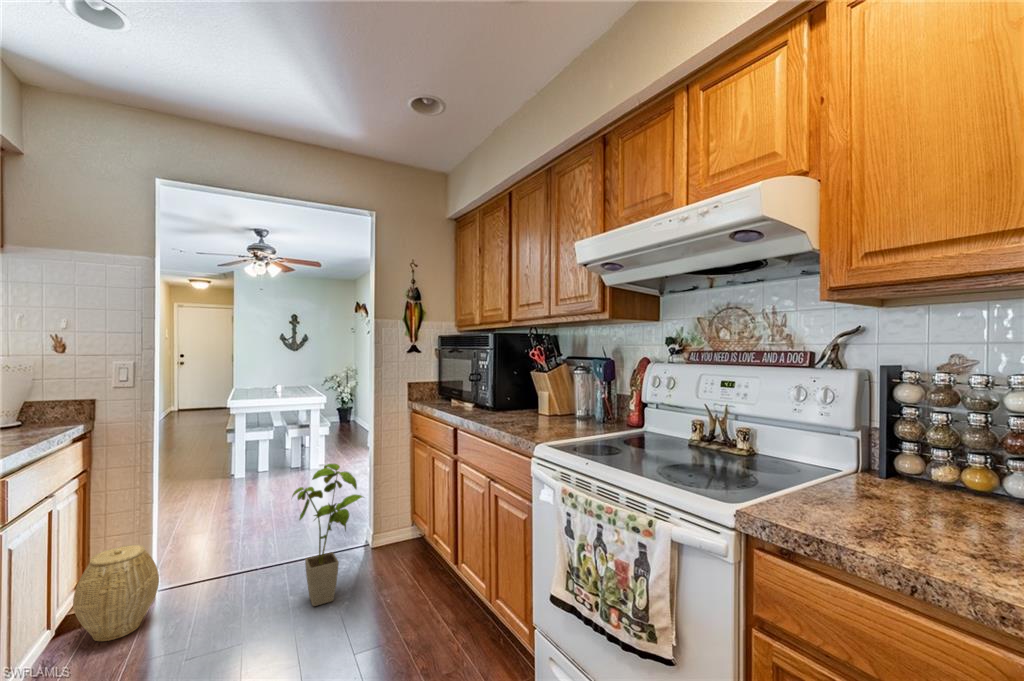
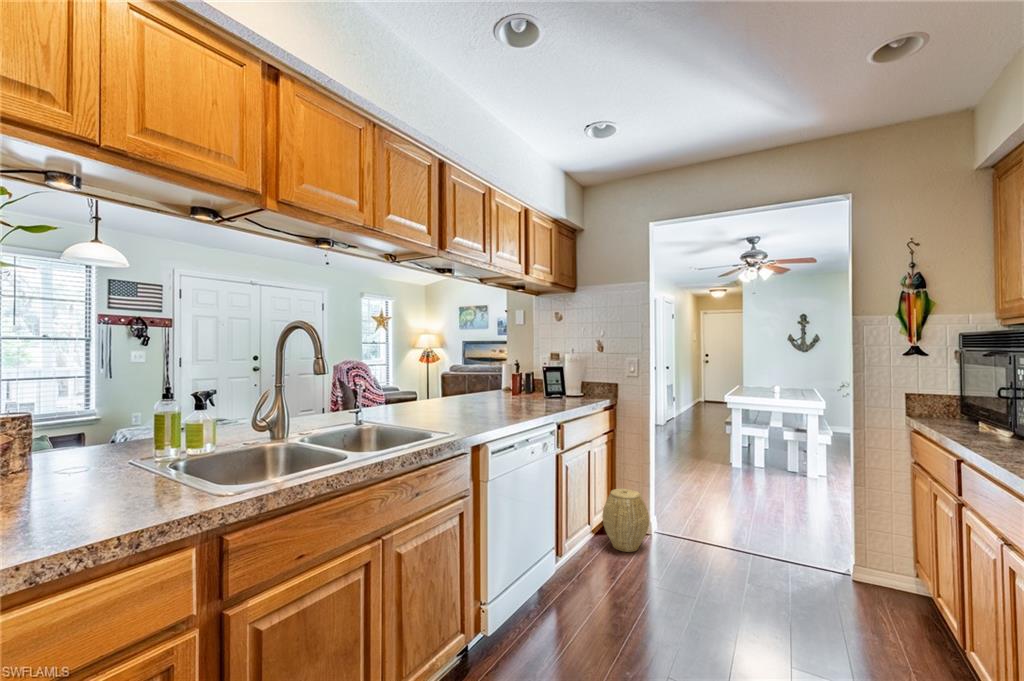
house plant: present [292,464,363,606] -> none [744,466,828,607]

